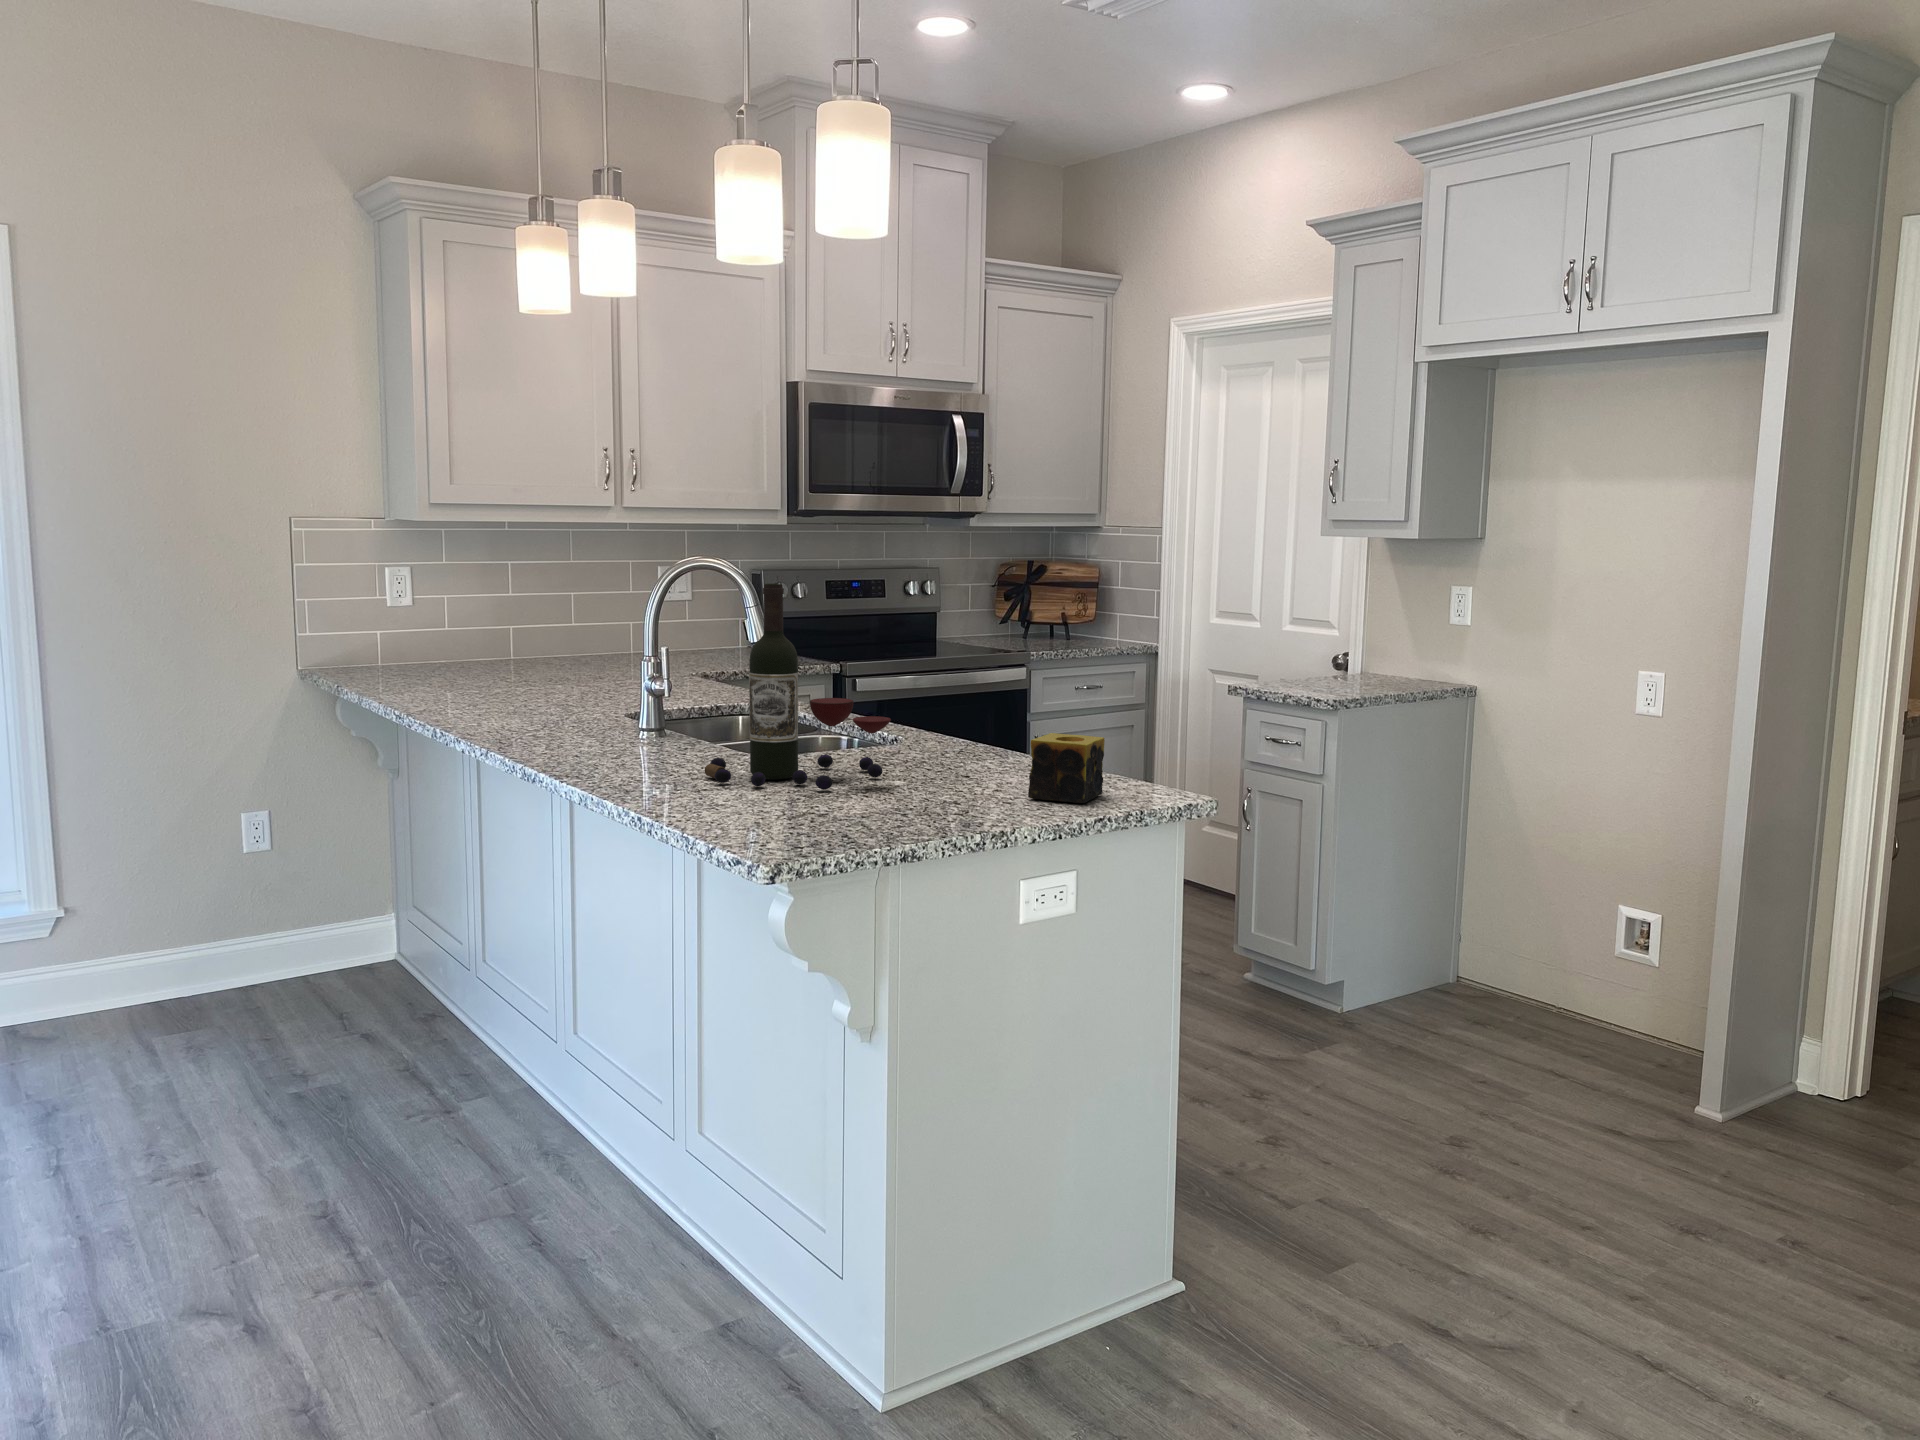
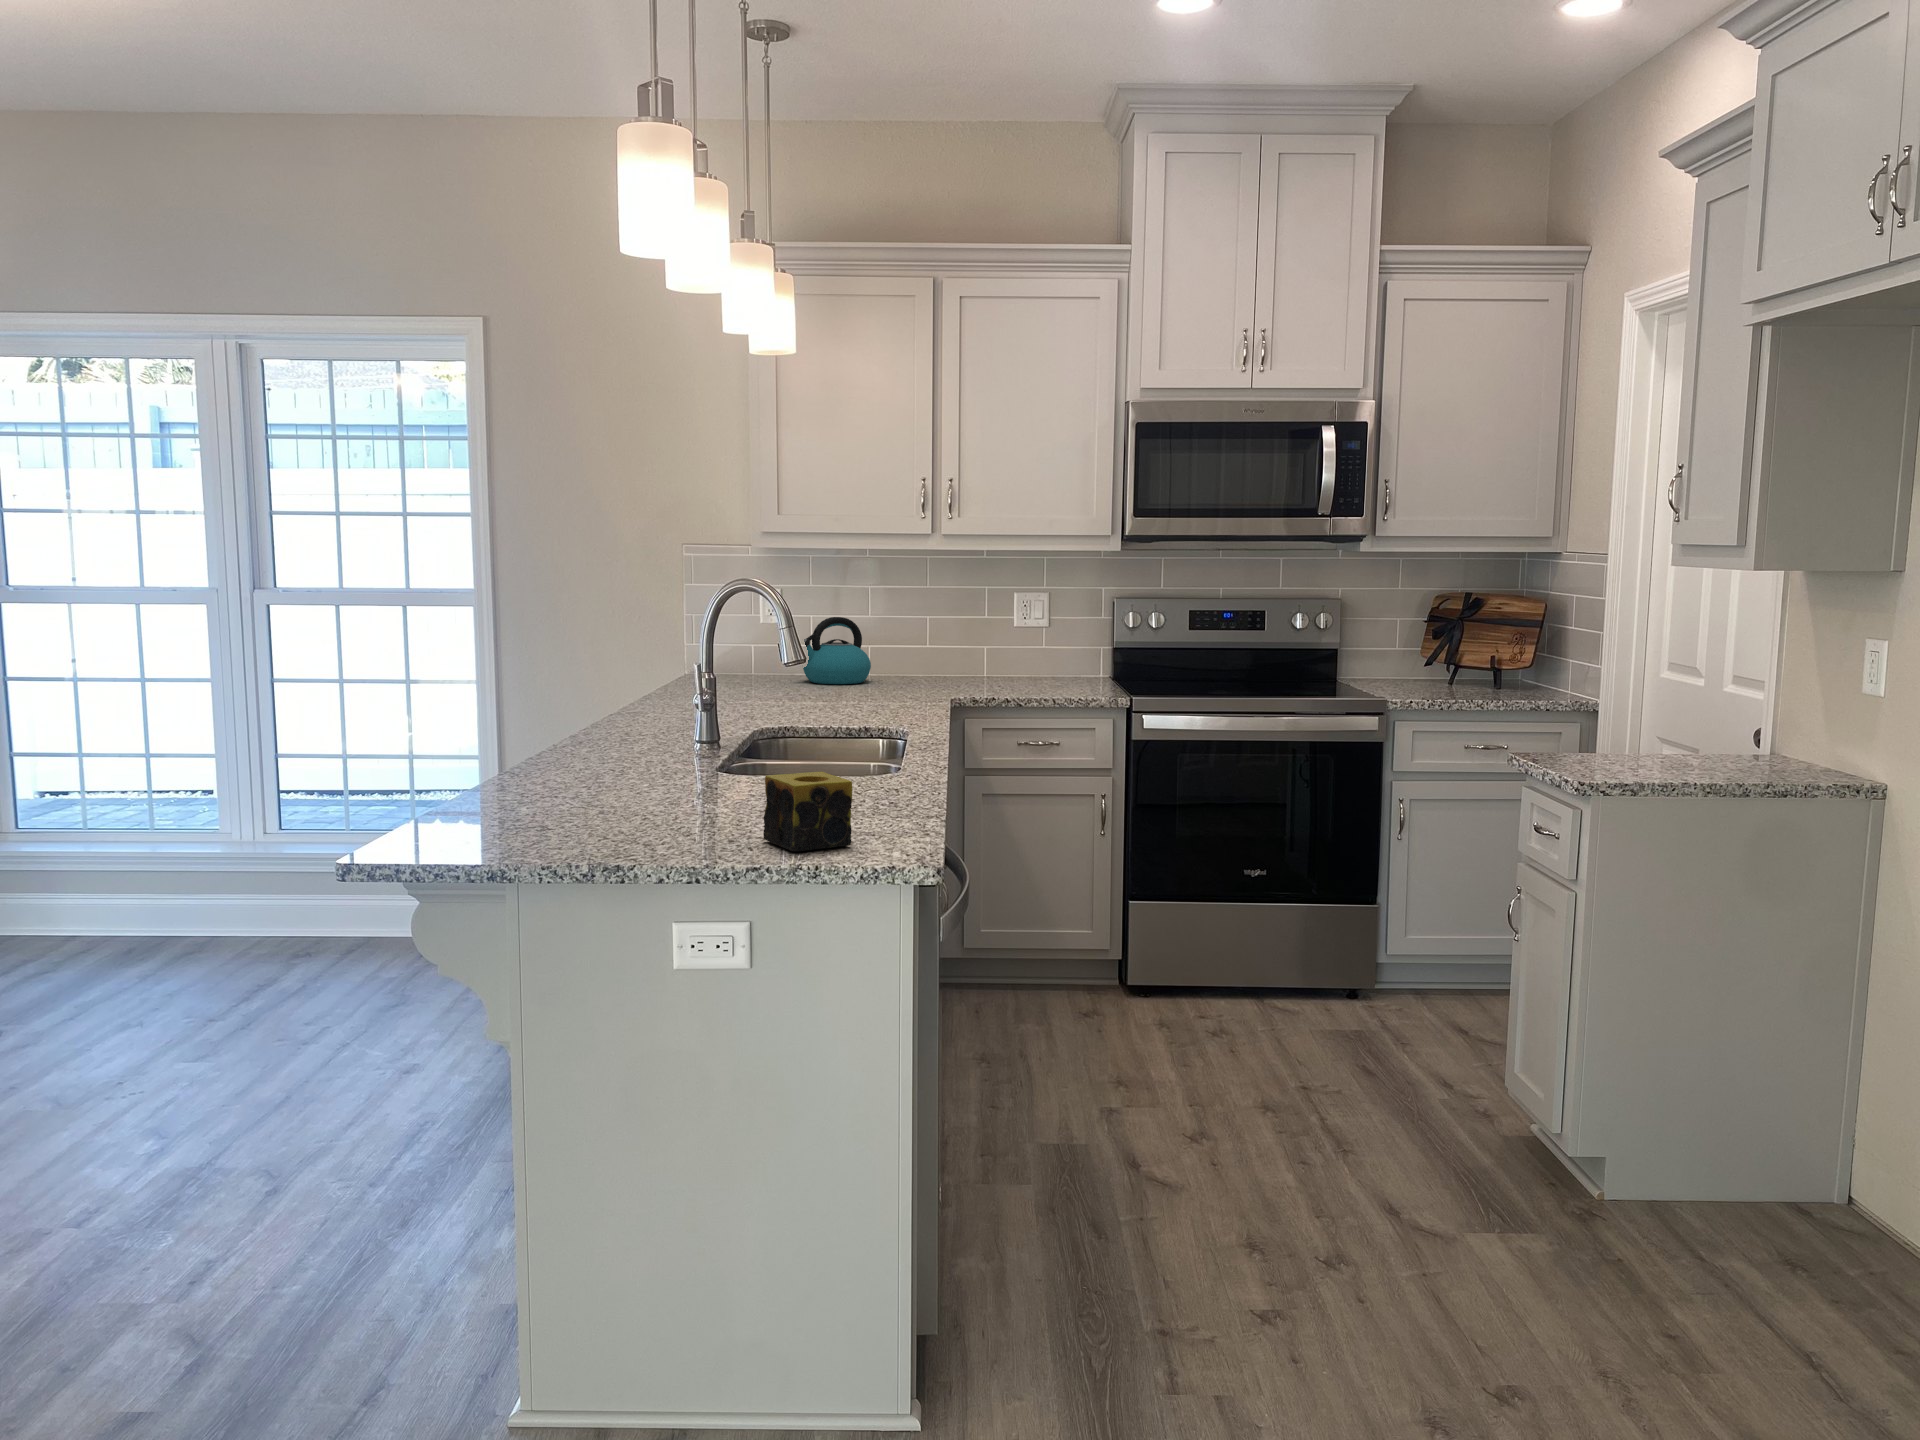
wine bottle: present [705,584,891,790] -> none [568,598,742,815]
kettle: none [490,599,563,669] -> present [803,617,871,684]

